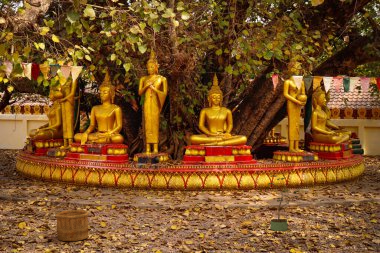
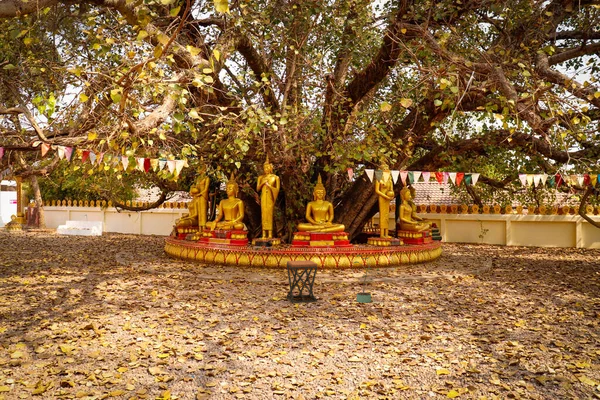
stool: none [187,182,224,232] -> present [287,260,317,303]
wooden bucket: present [56,210,89,241] -> none [173,283,201,309]

